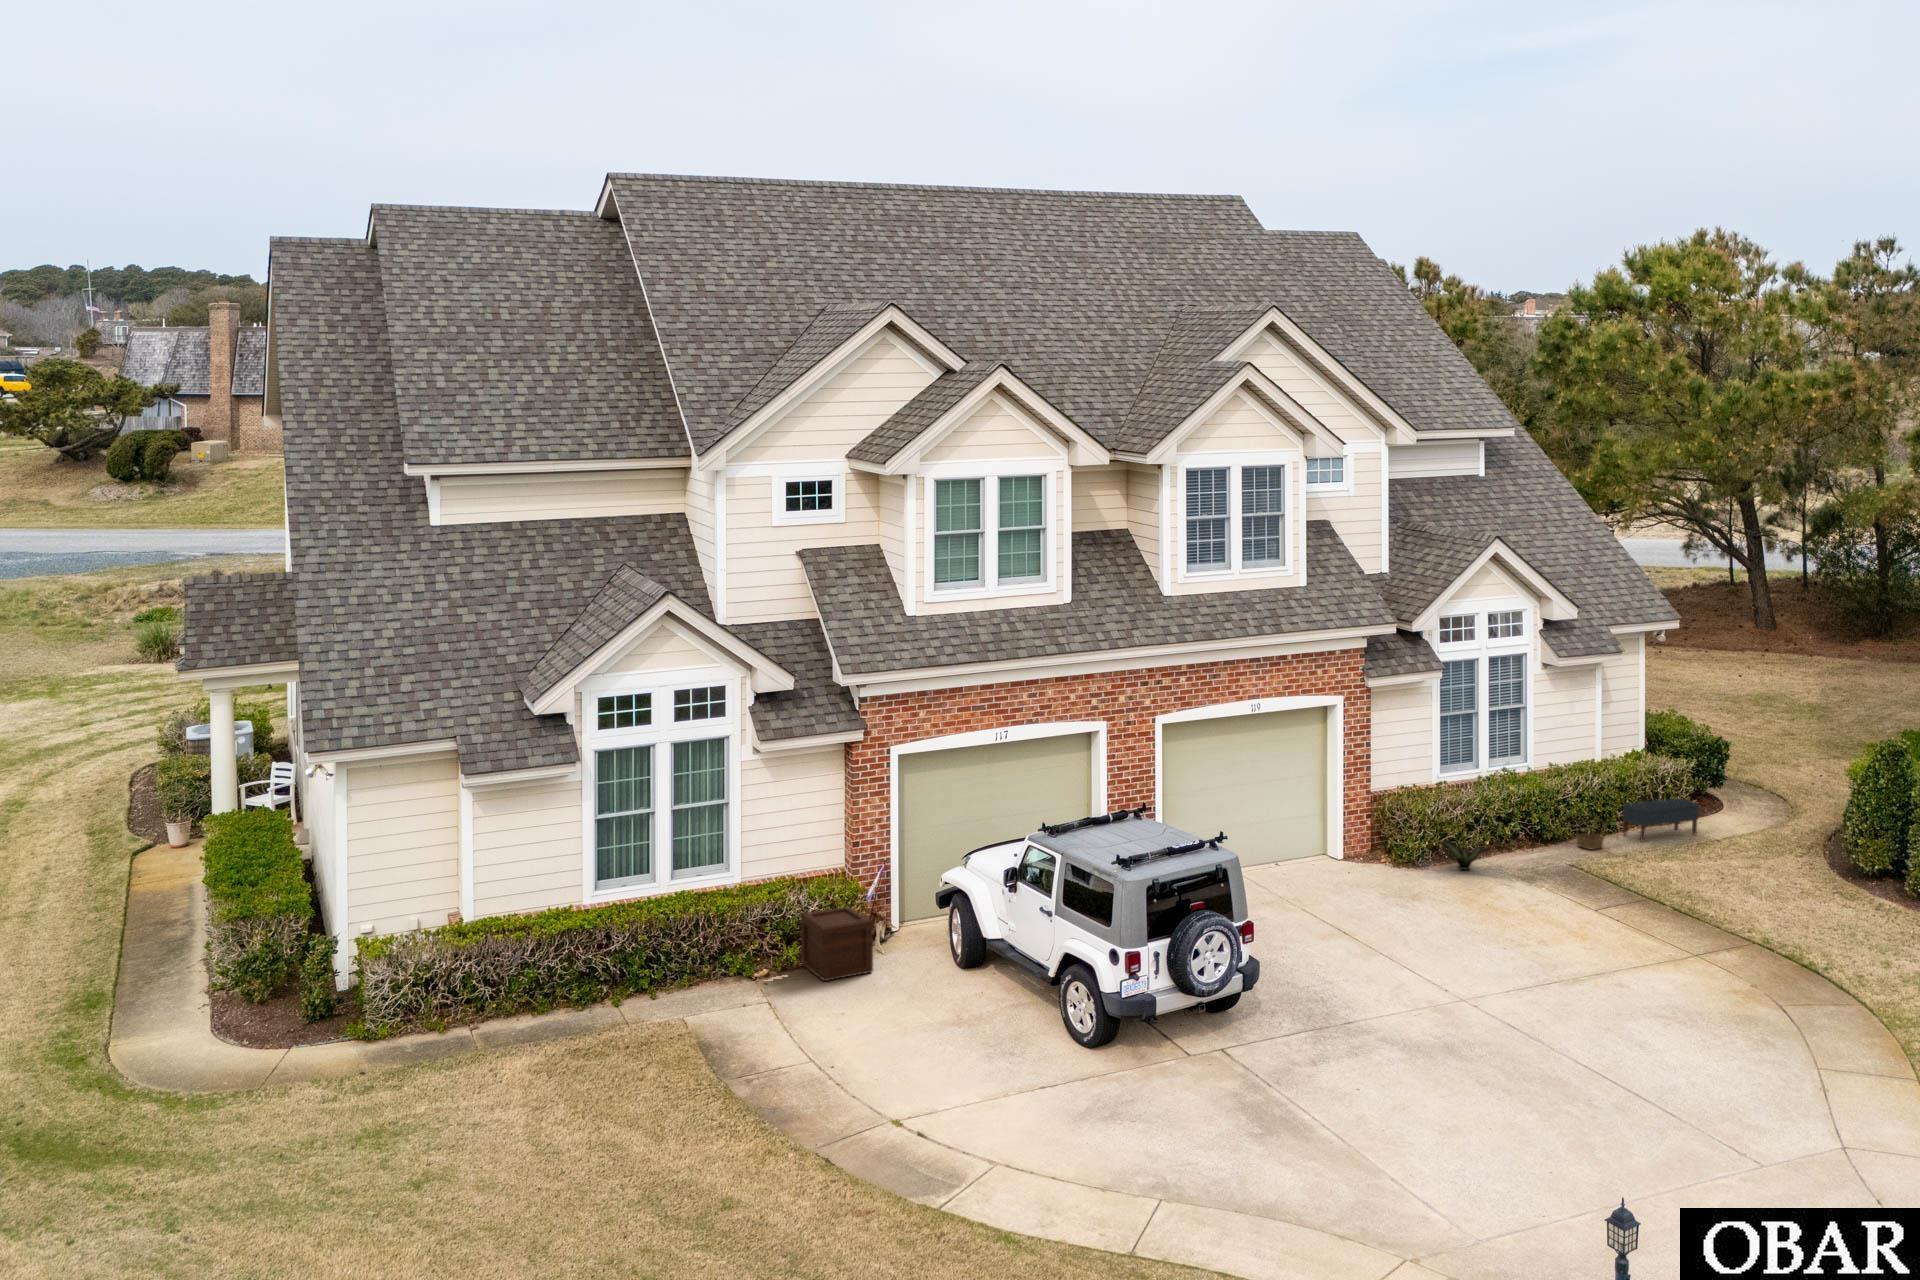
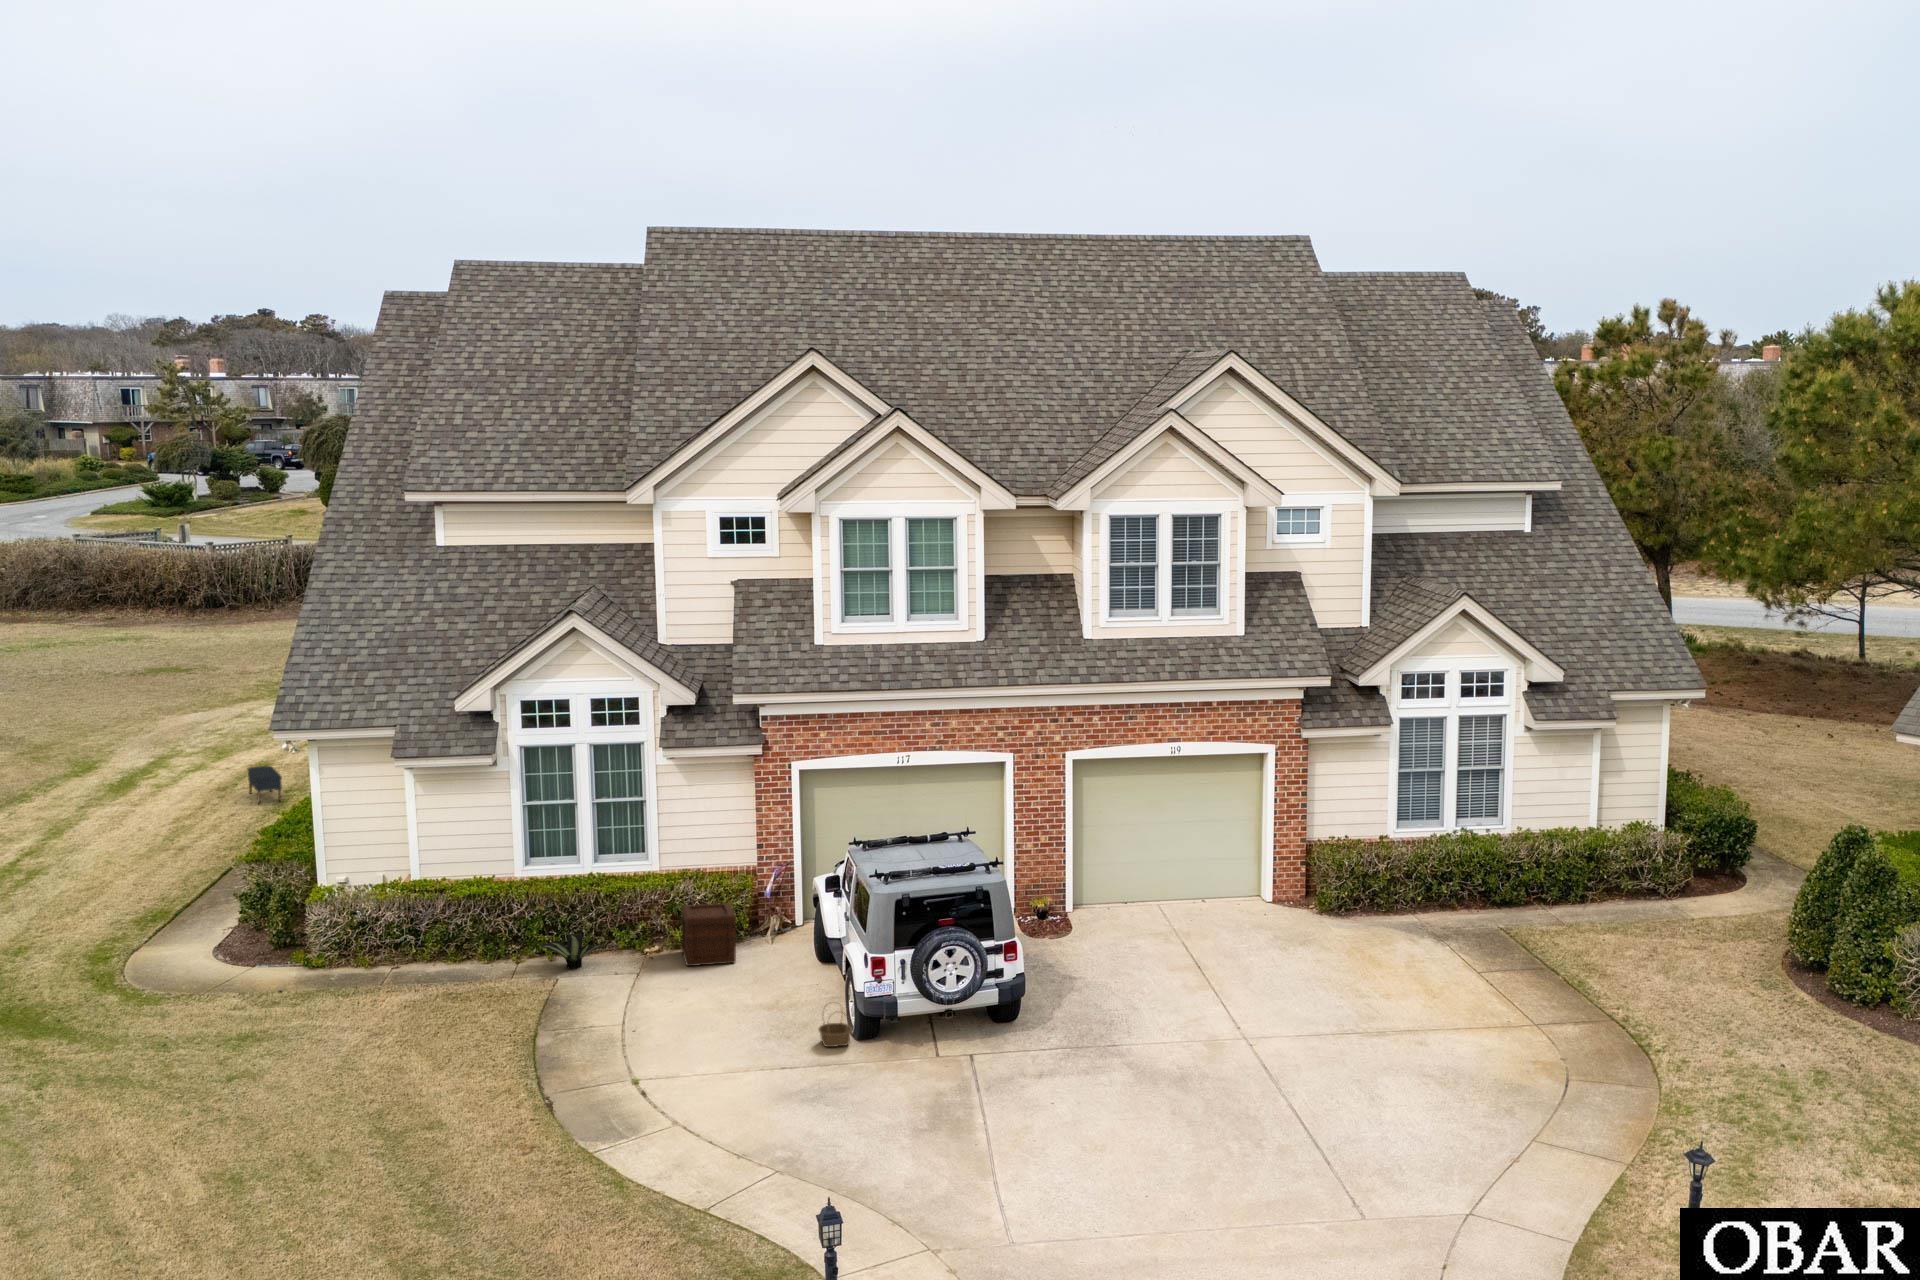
bench: present [1622,798,1699,841] -> present [248,766,282,804]
basket: present [1576,828,1604,849] -> present [818,1003,852,1047]
potted plant: present [1440,841,1484,870] -> present [541,934,602,969]

